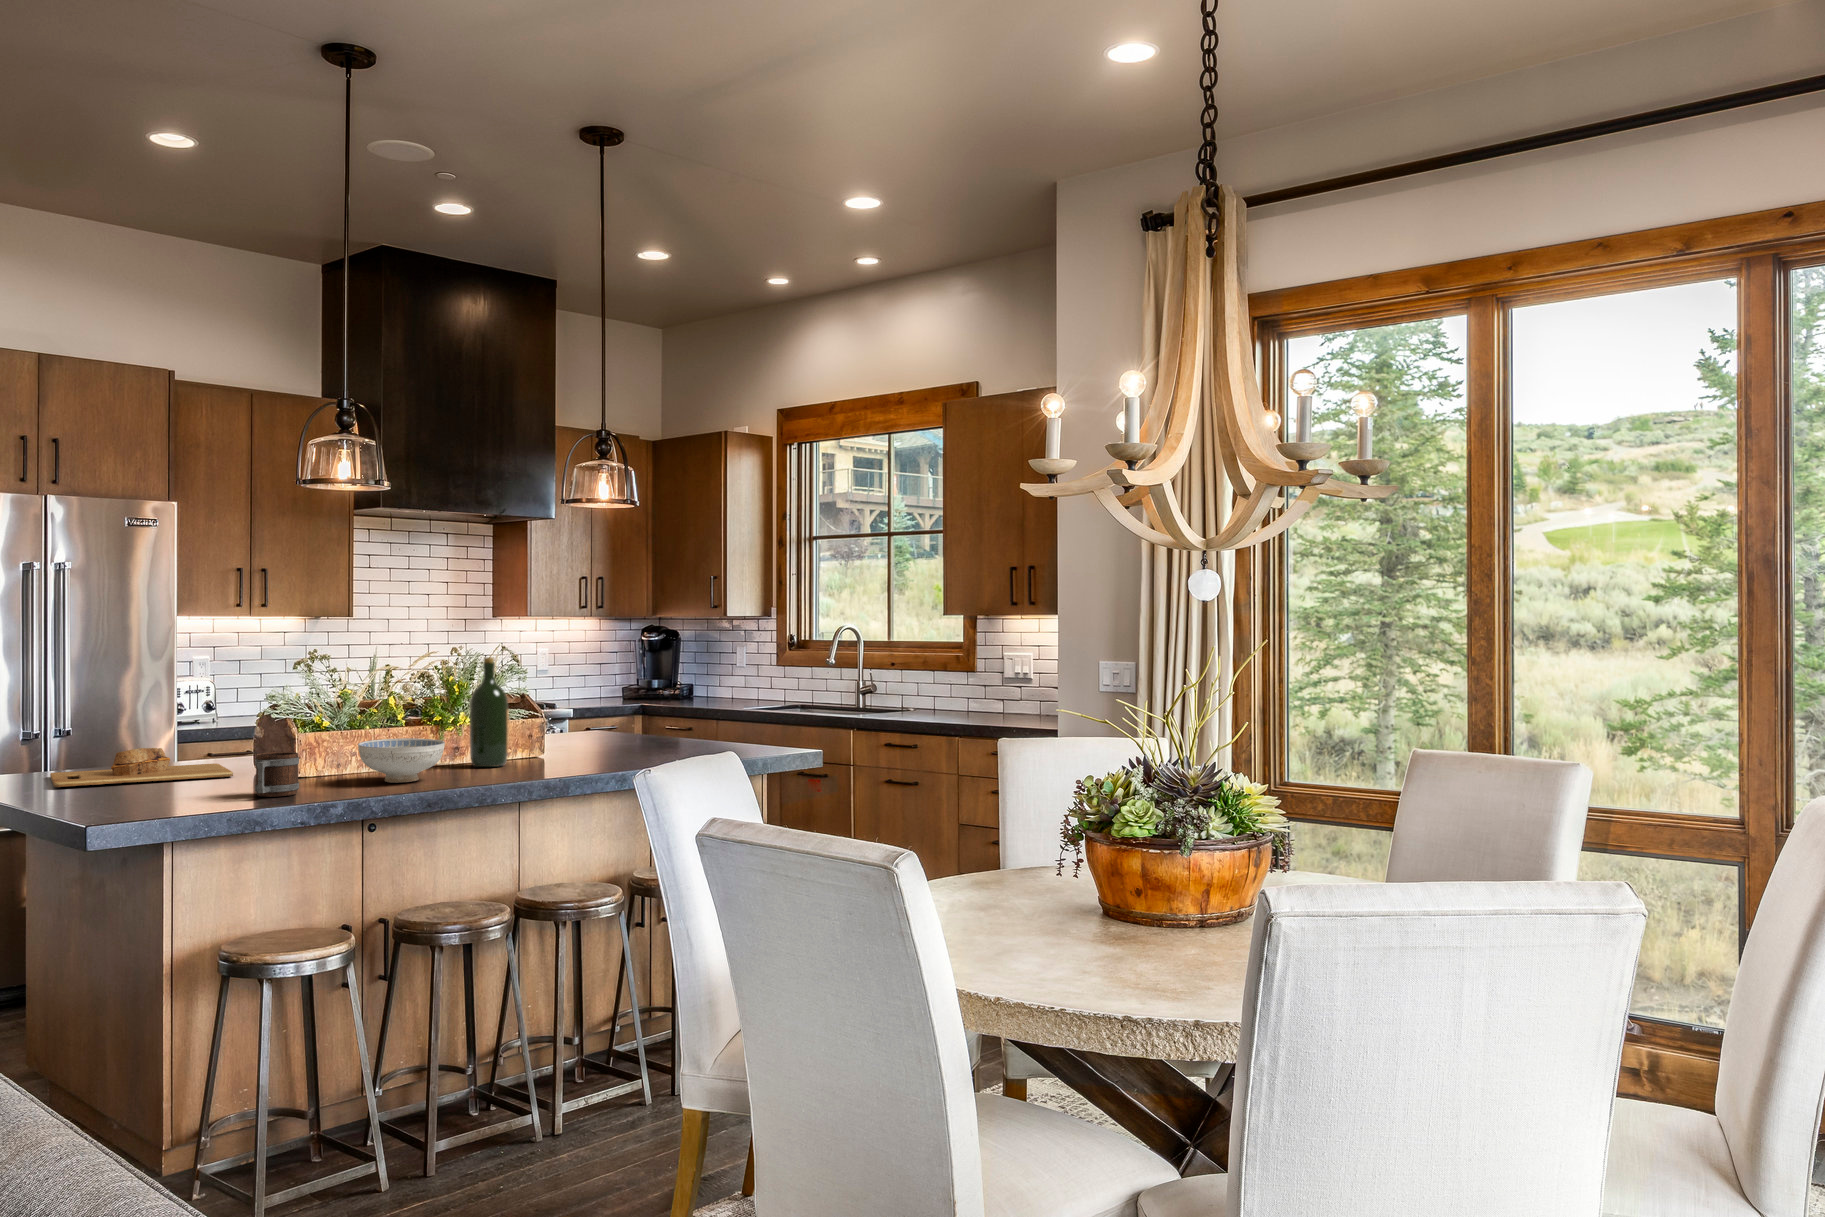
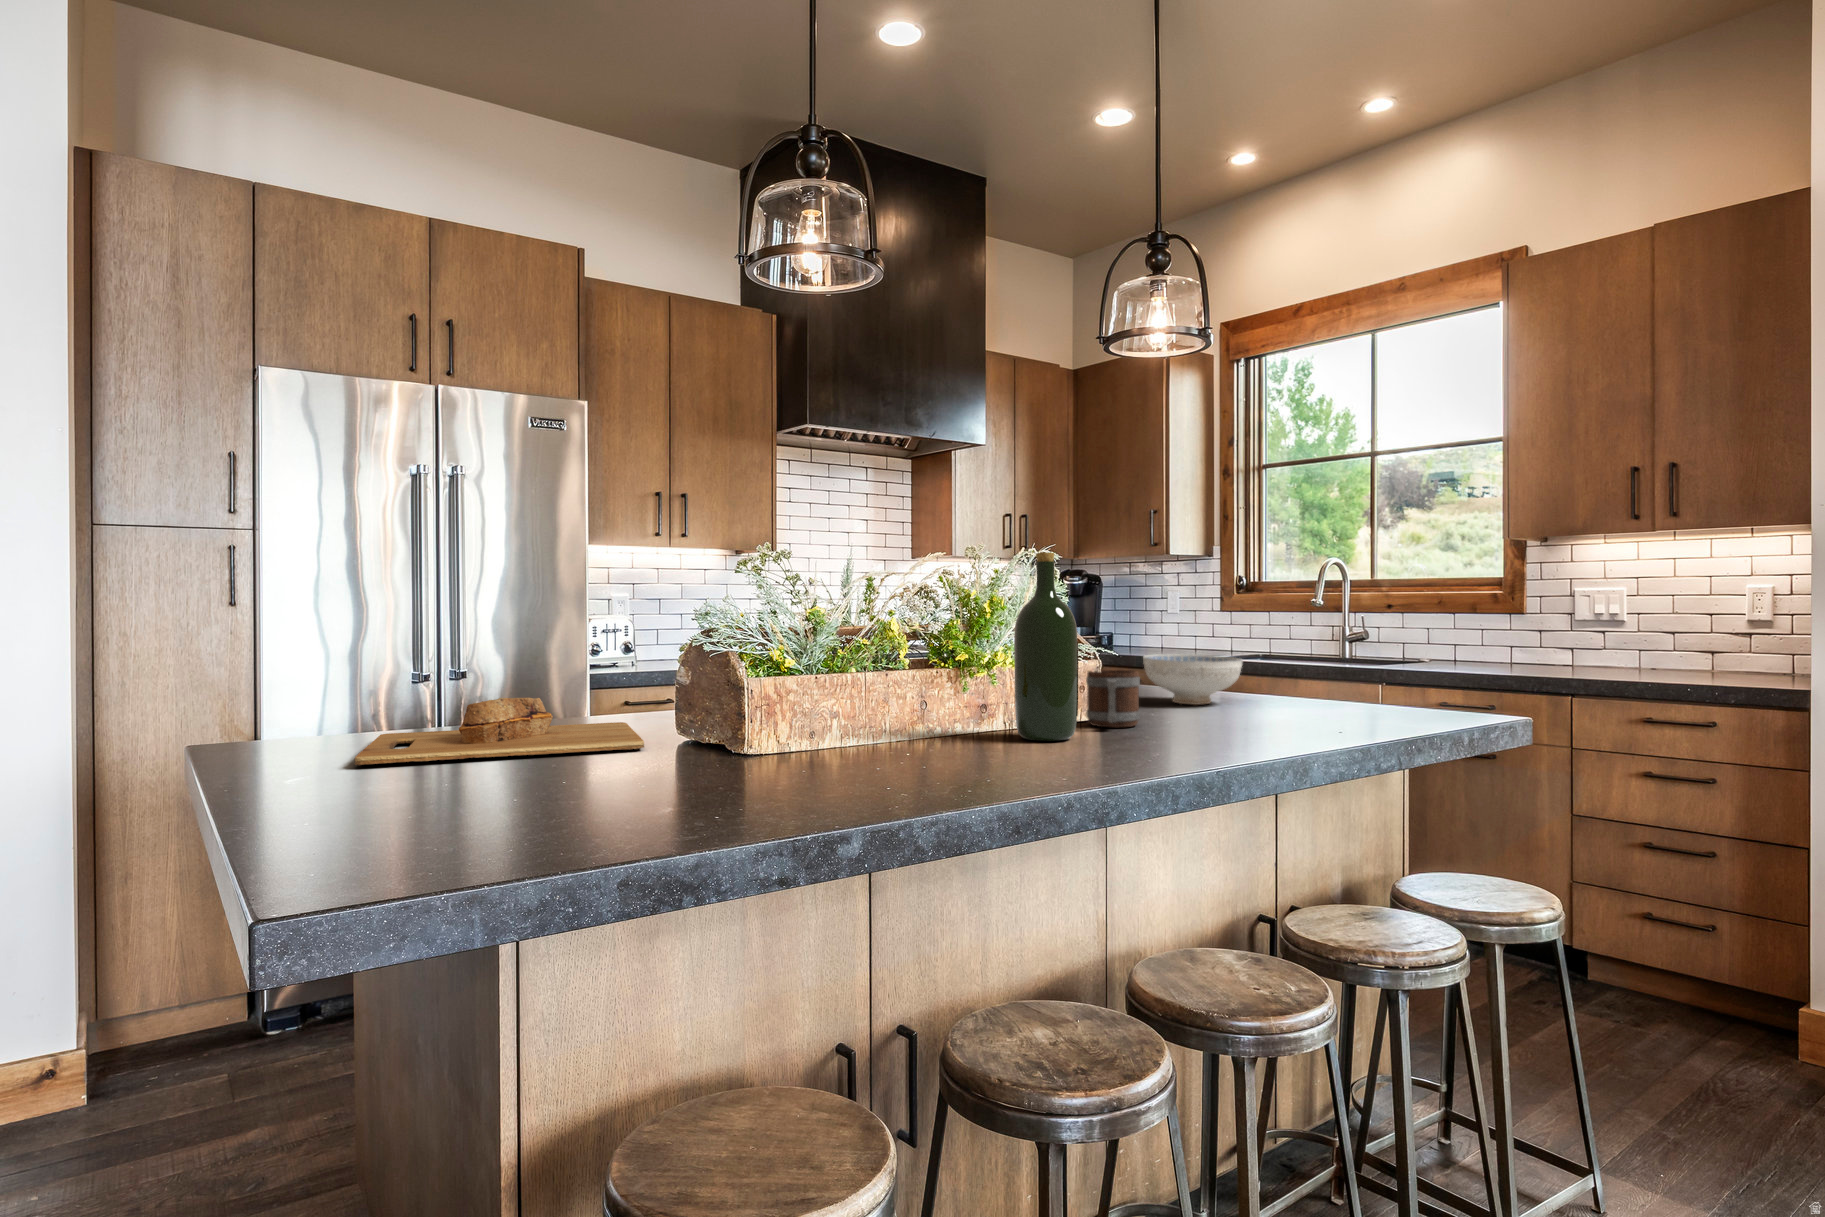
ceramic bowl: present [358,738,445,783] -> present [1143,654,1243,705]
mug: present [255,752,299,797] -> present [1086,670,1140,727]

